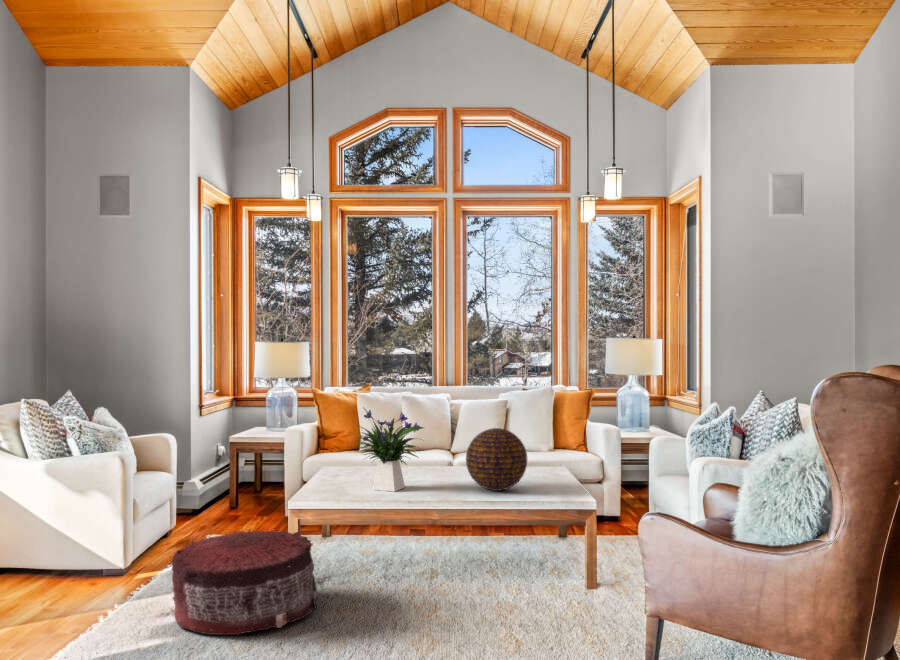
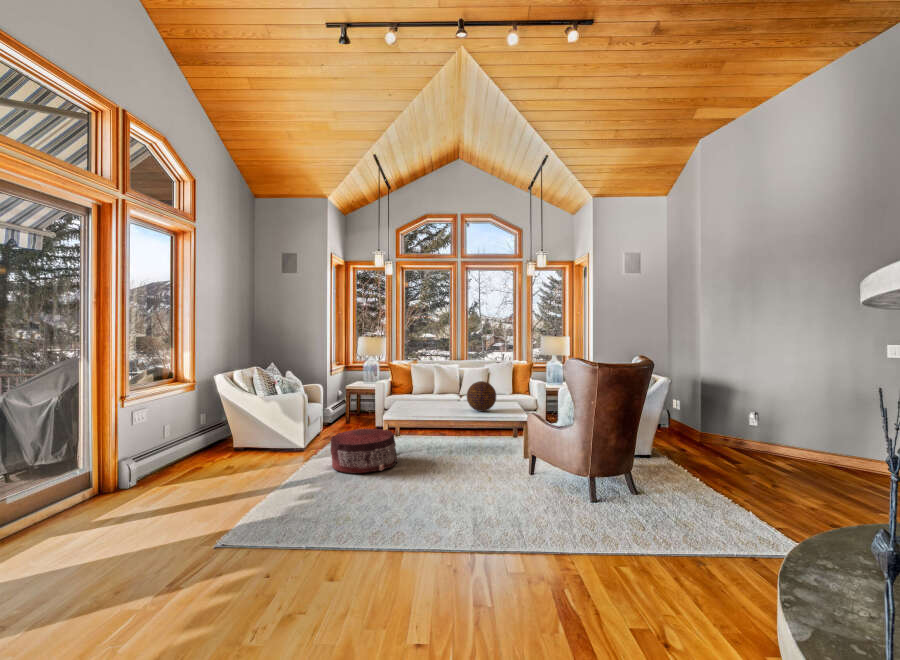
flower arrangement: present [355,408,423,492] -> none [409,371,447,412]

